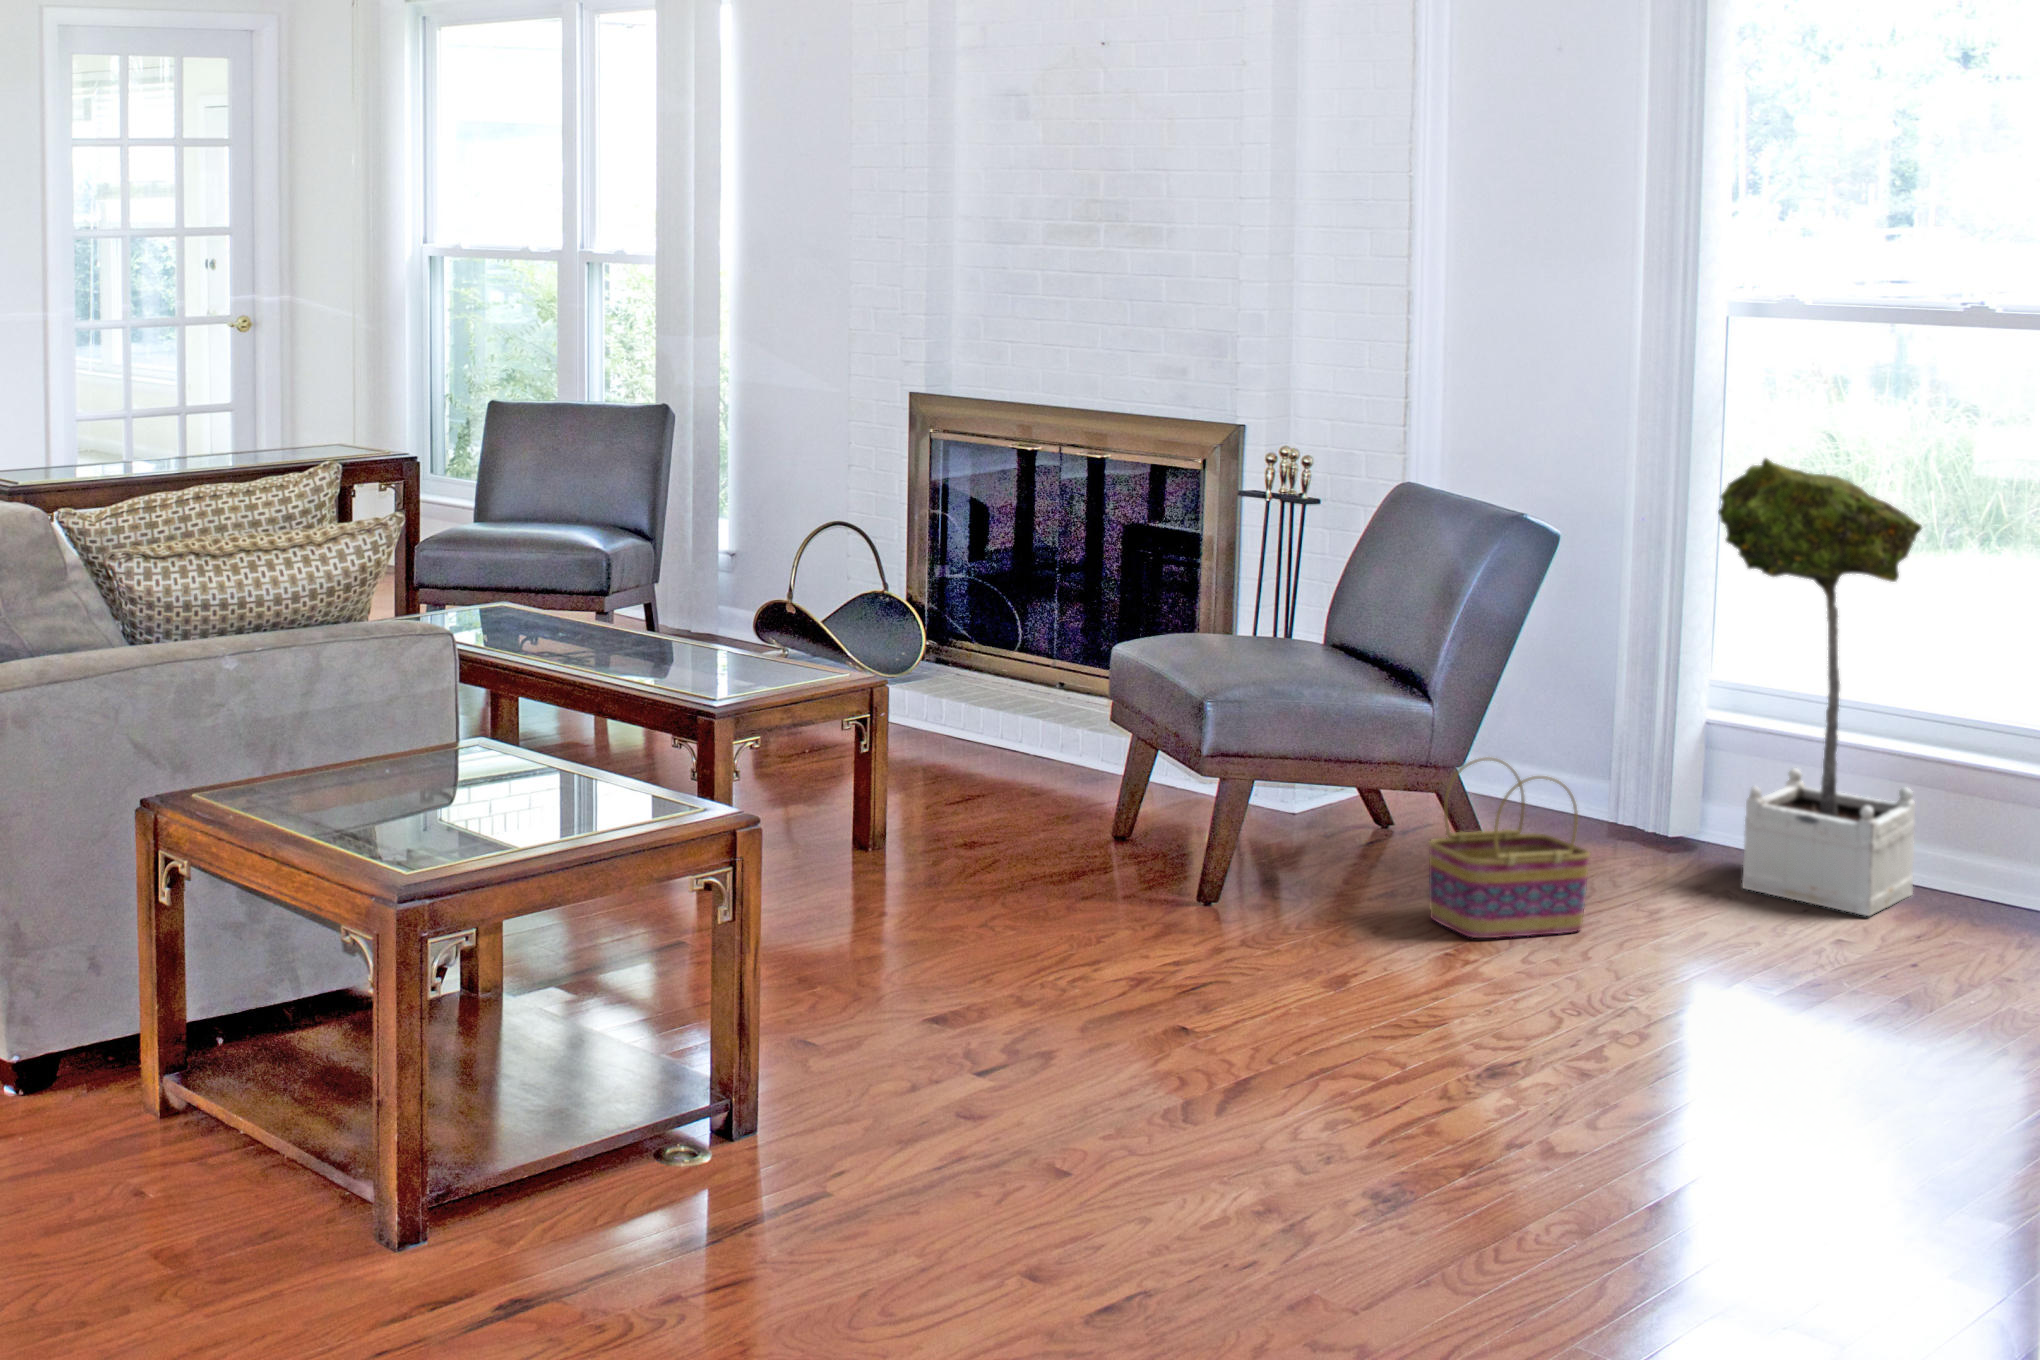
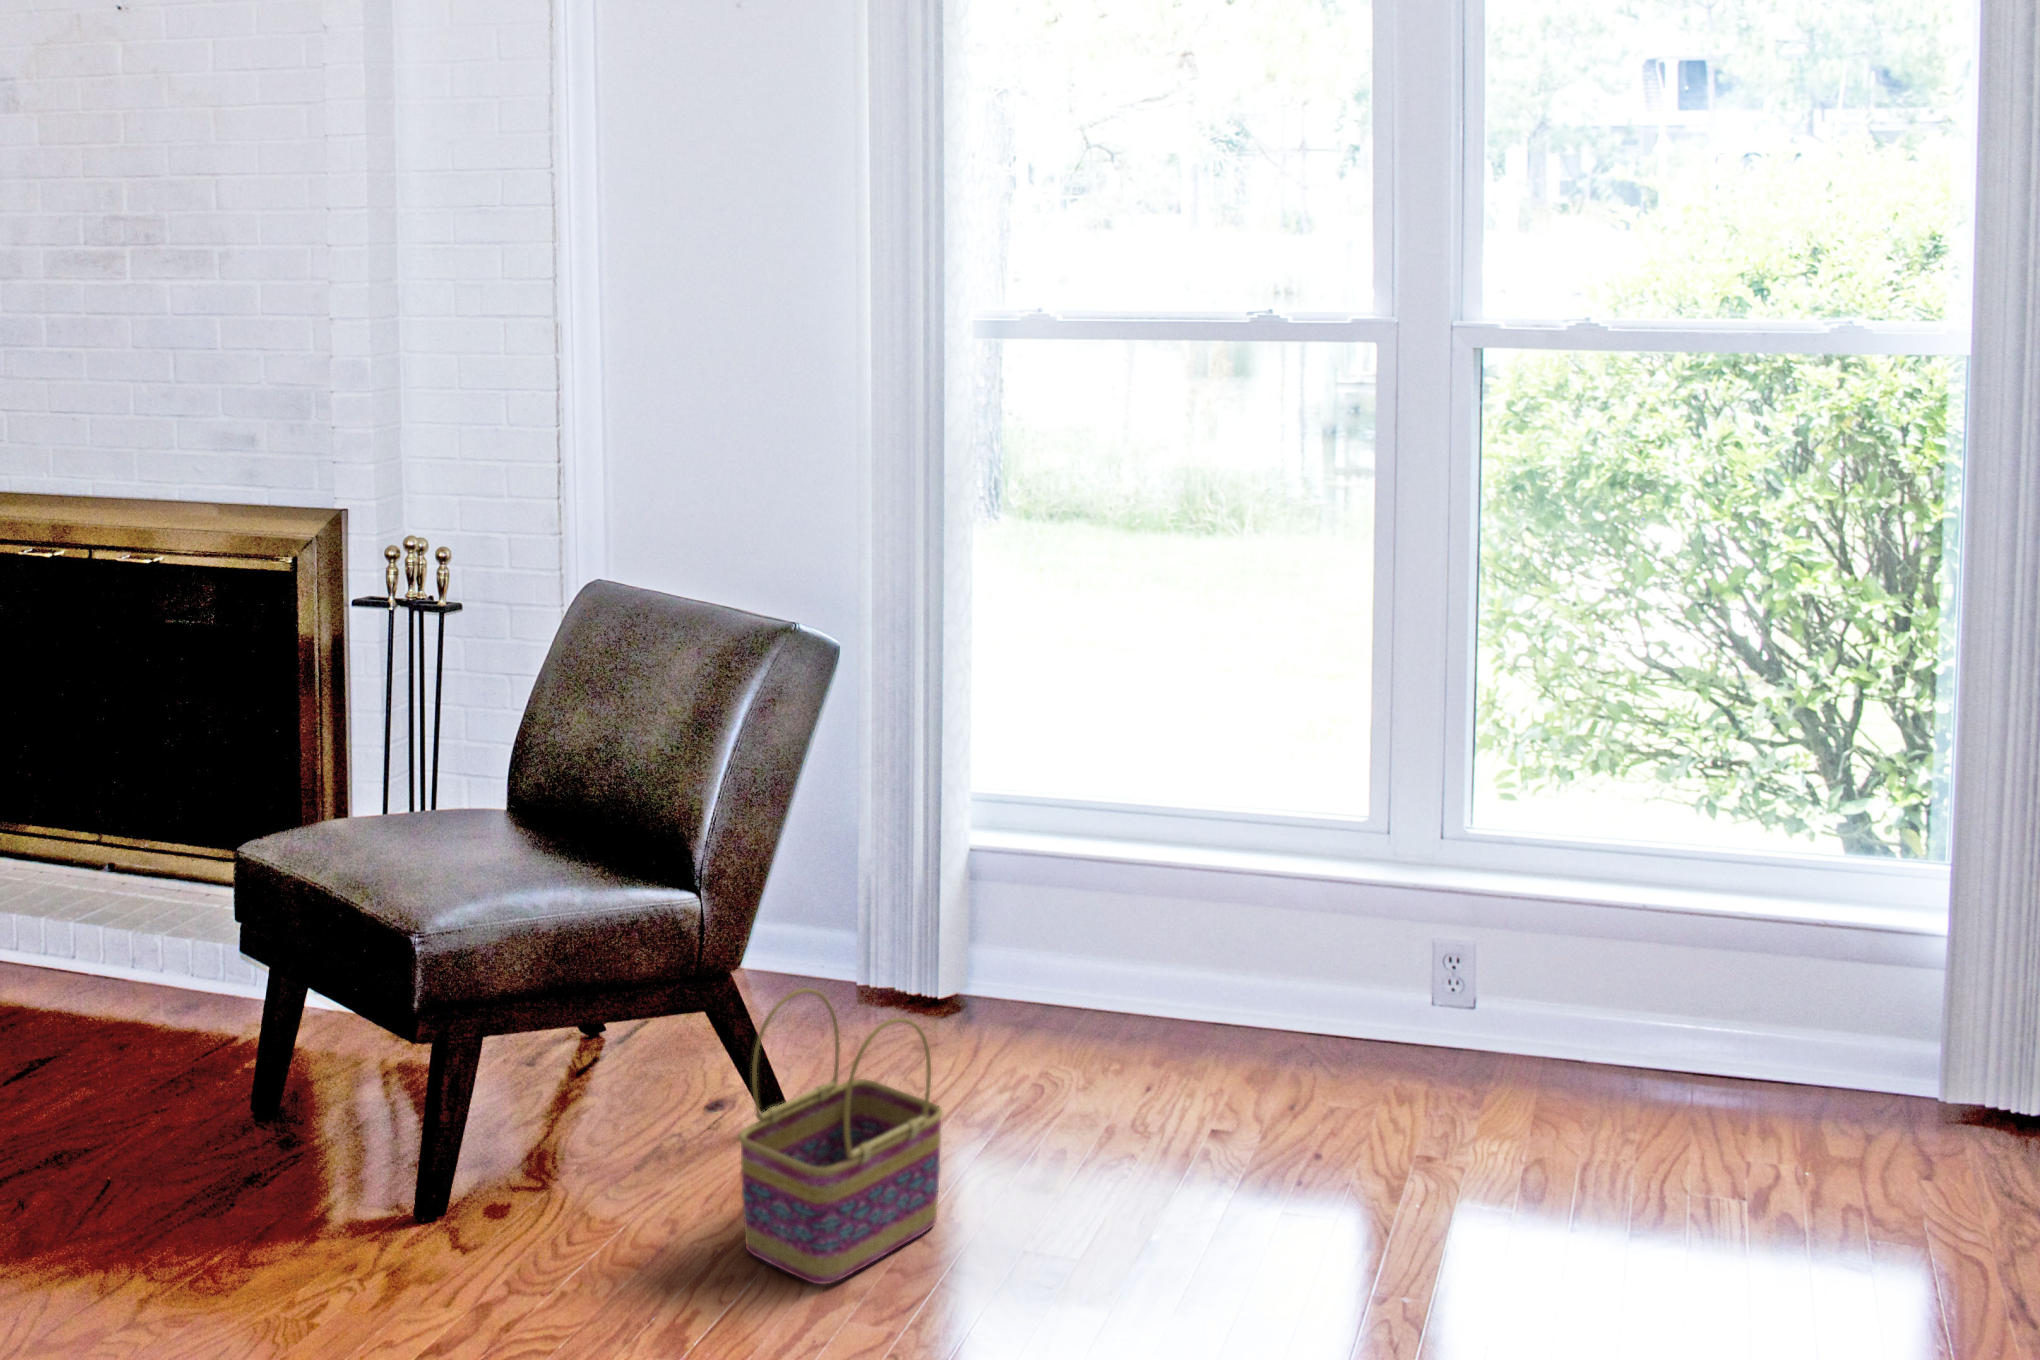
potted tree: present [1718,458,1922,916] -> none [976,517,1224,1094]

